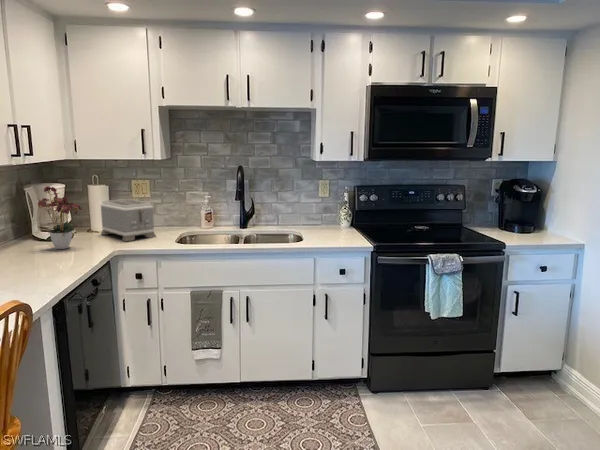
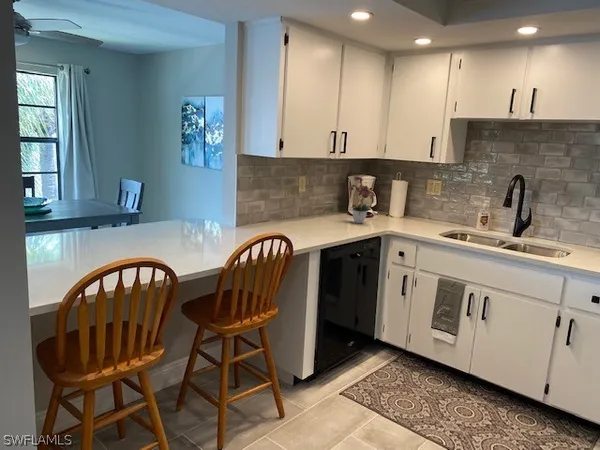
toaster: present [101,199,156,241] -> none [393,193,432,228]

